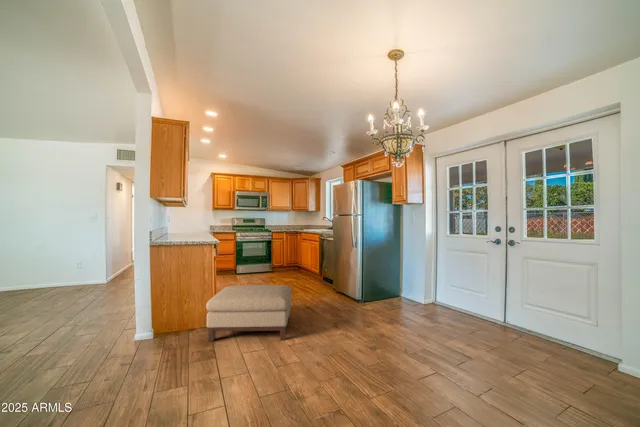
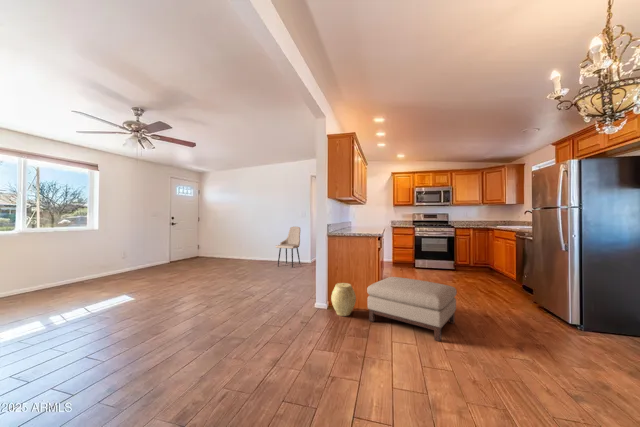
dining chair: none [18,236,72,301] -> present [276,227,300,267]
woven basket: none [154,303,189,346] -> present [331,283,356,316]

